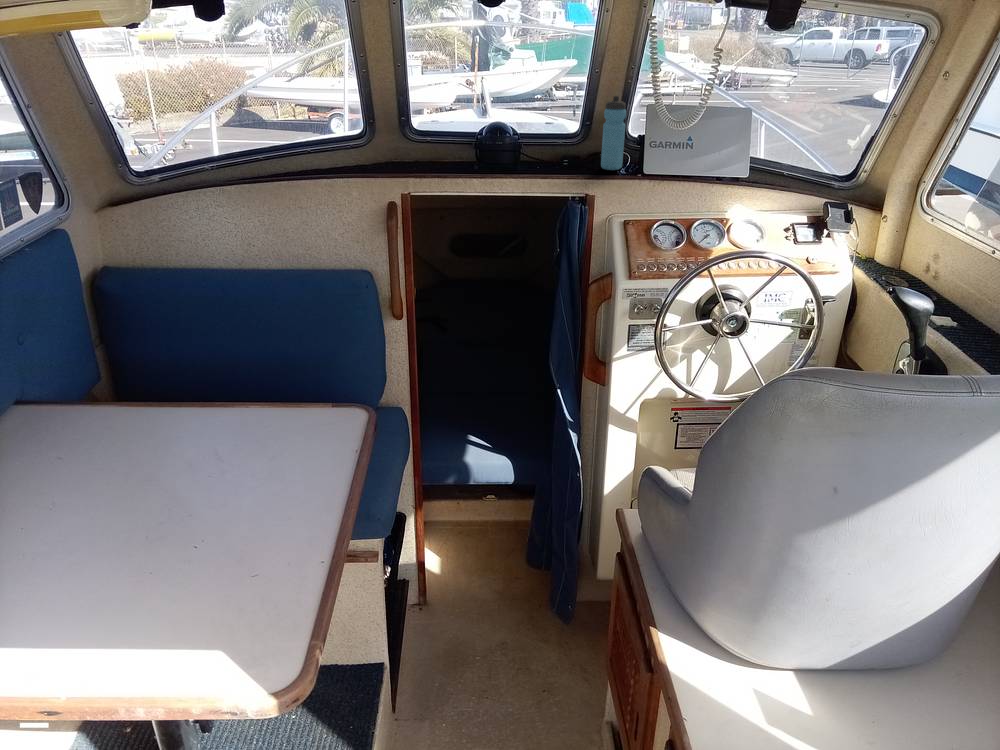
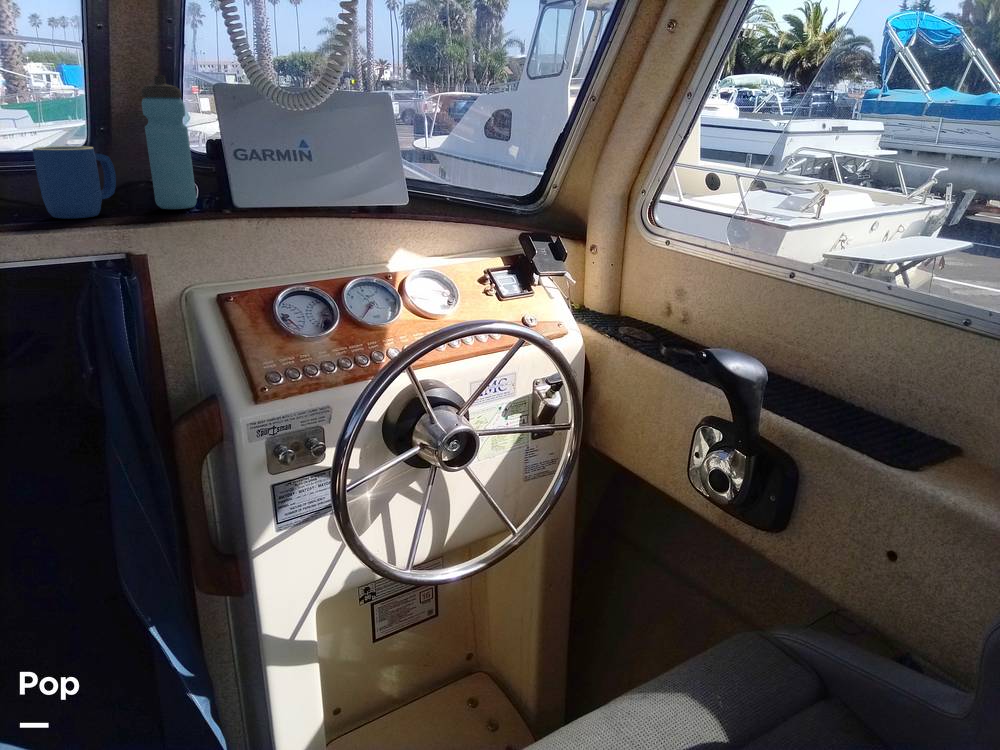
mug: none [549,133,584,172] -> present [33,146,116,218]

